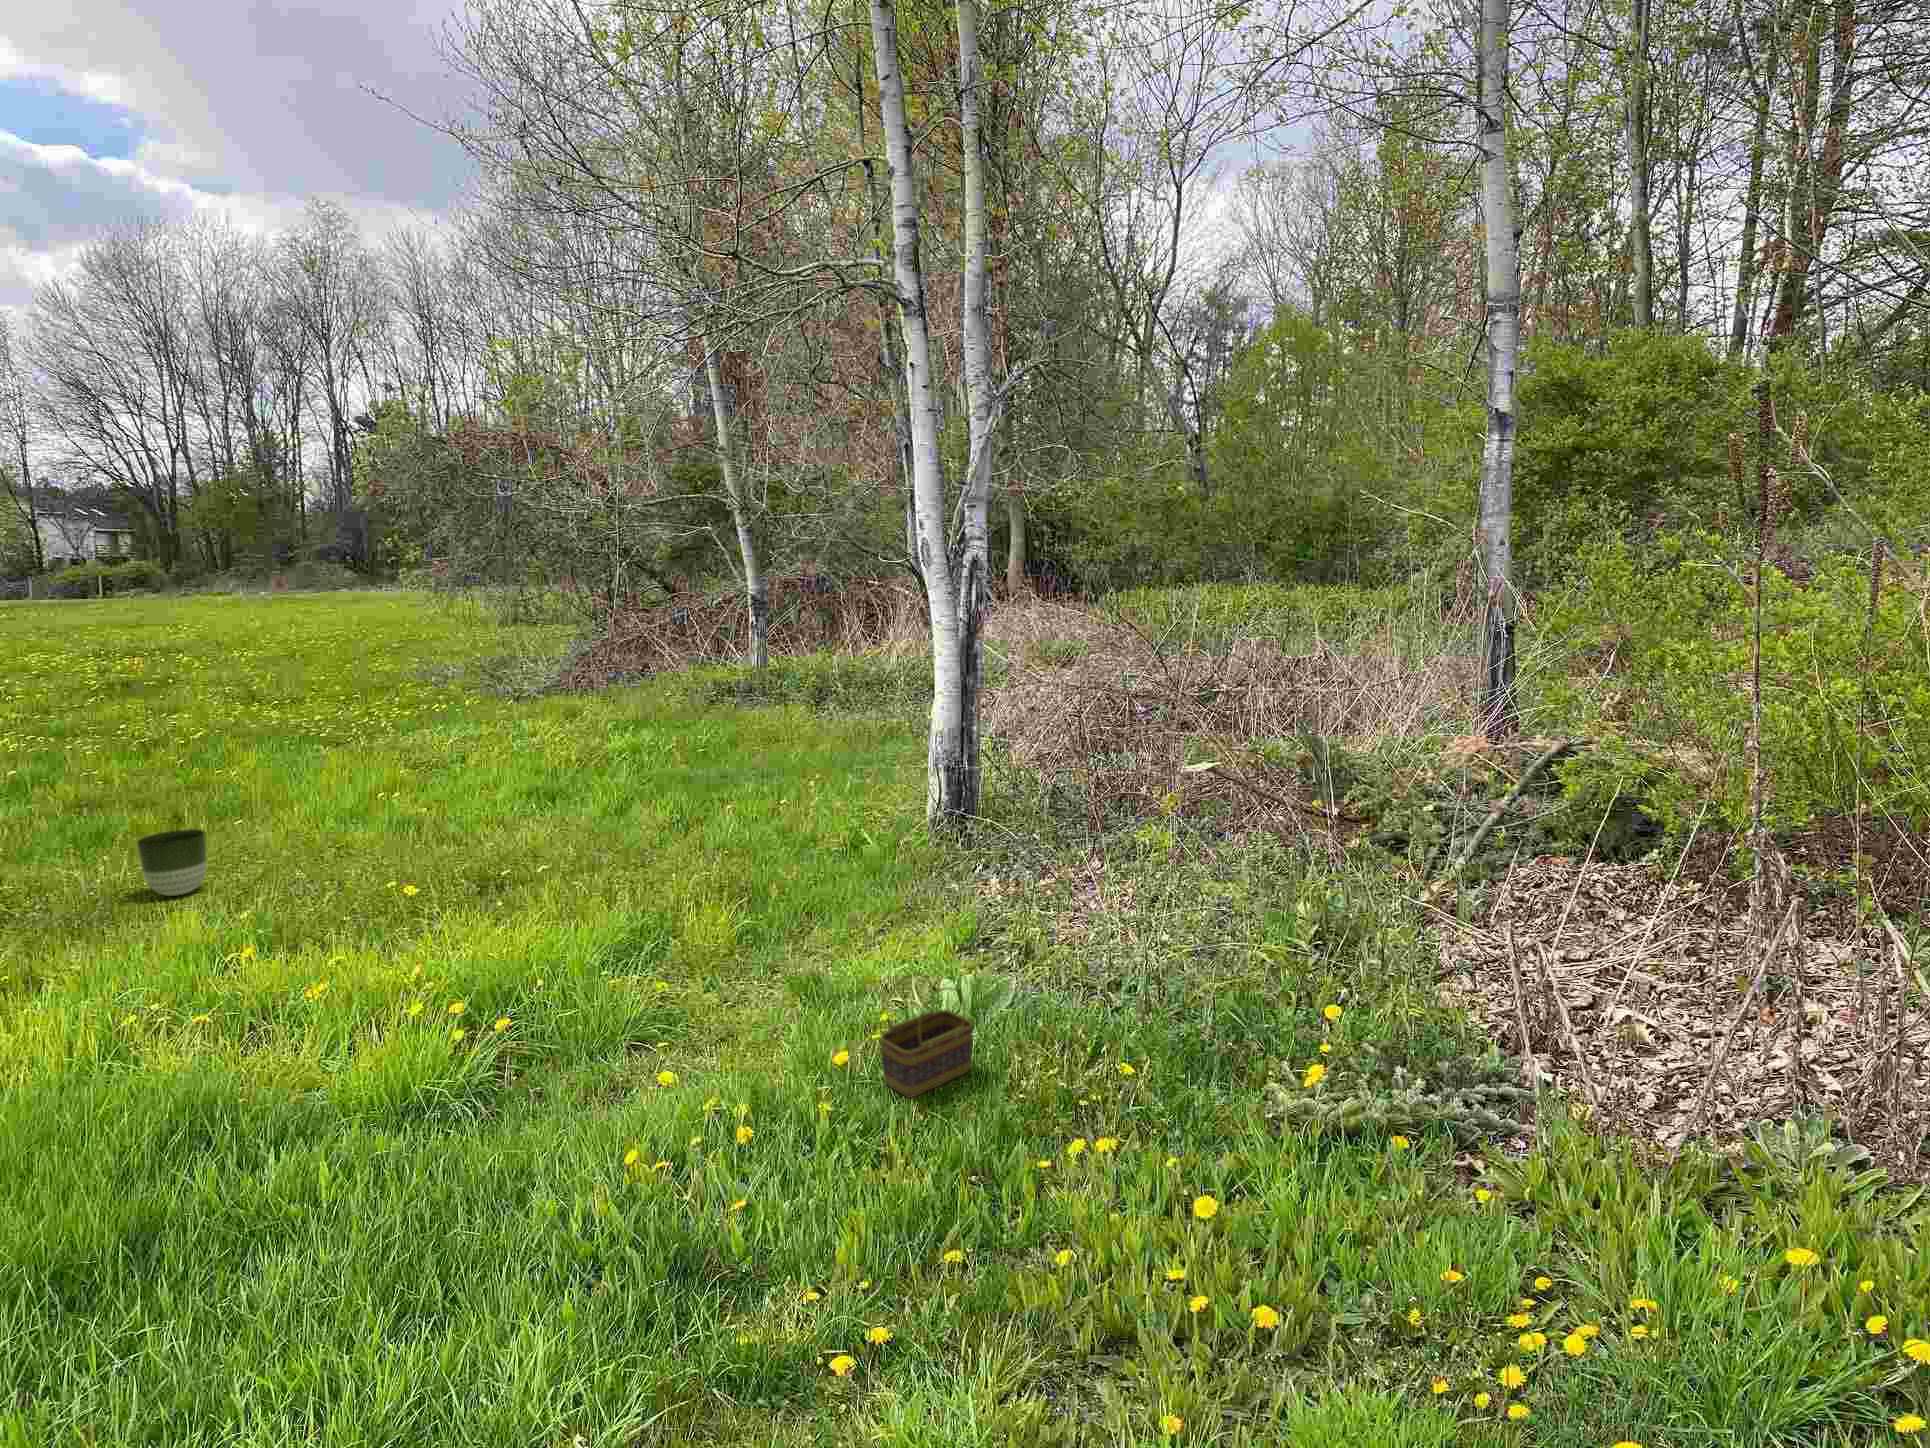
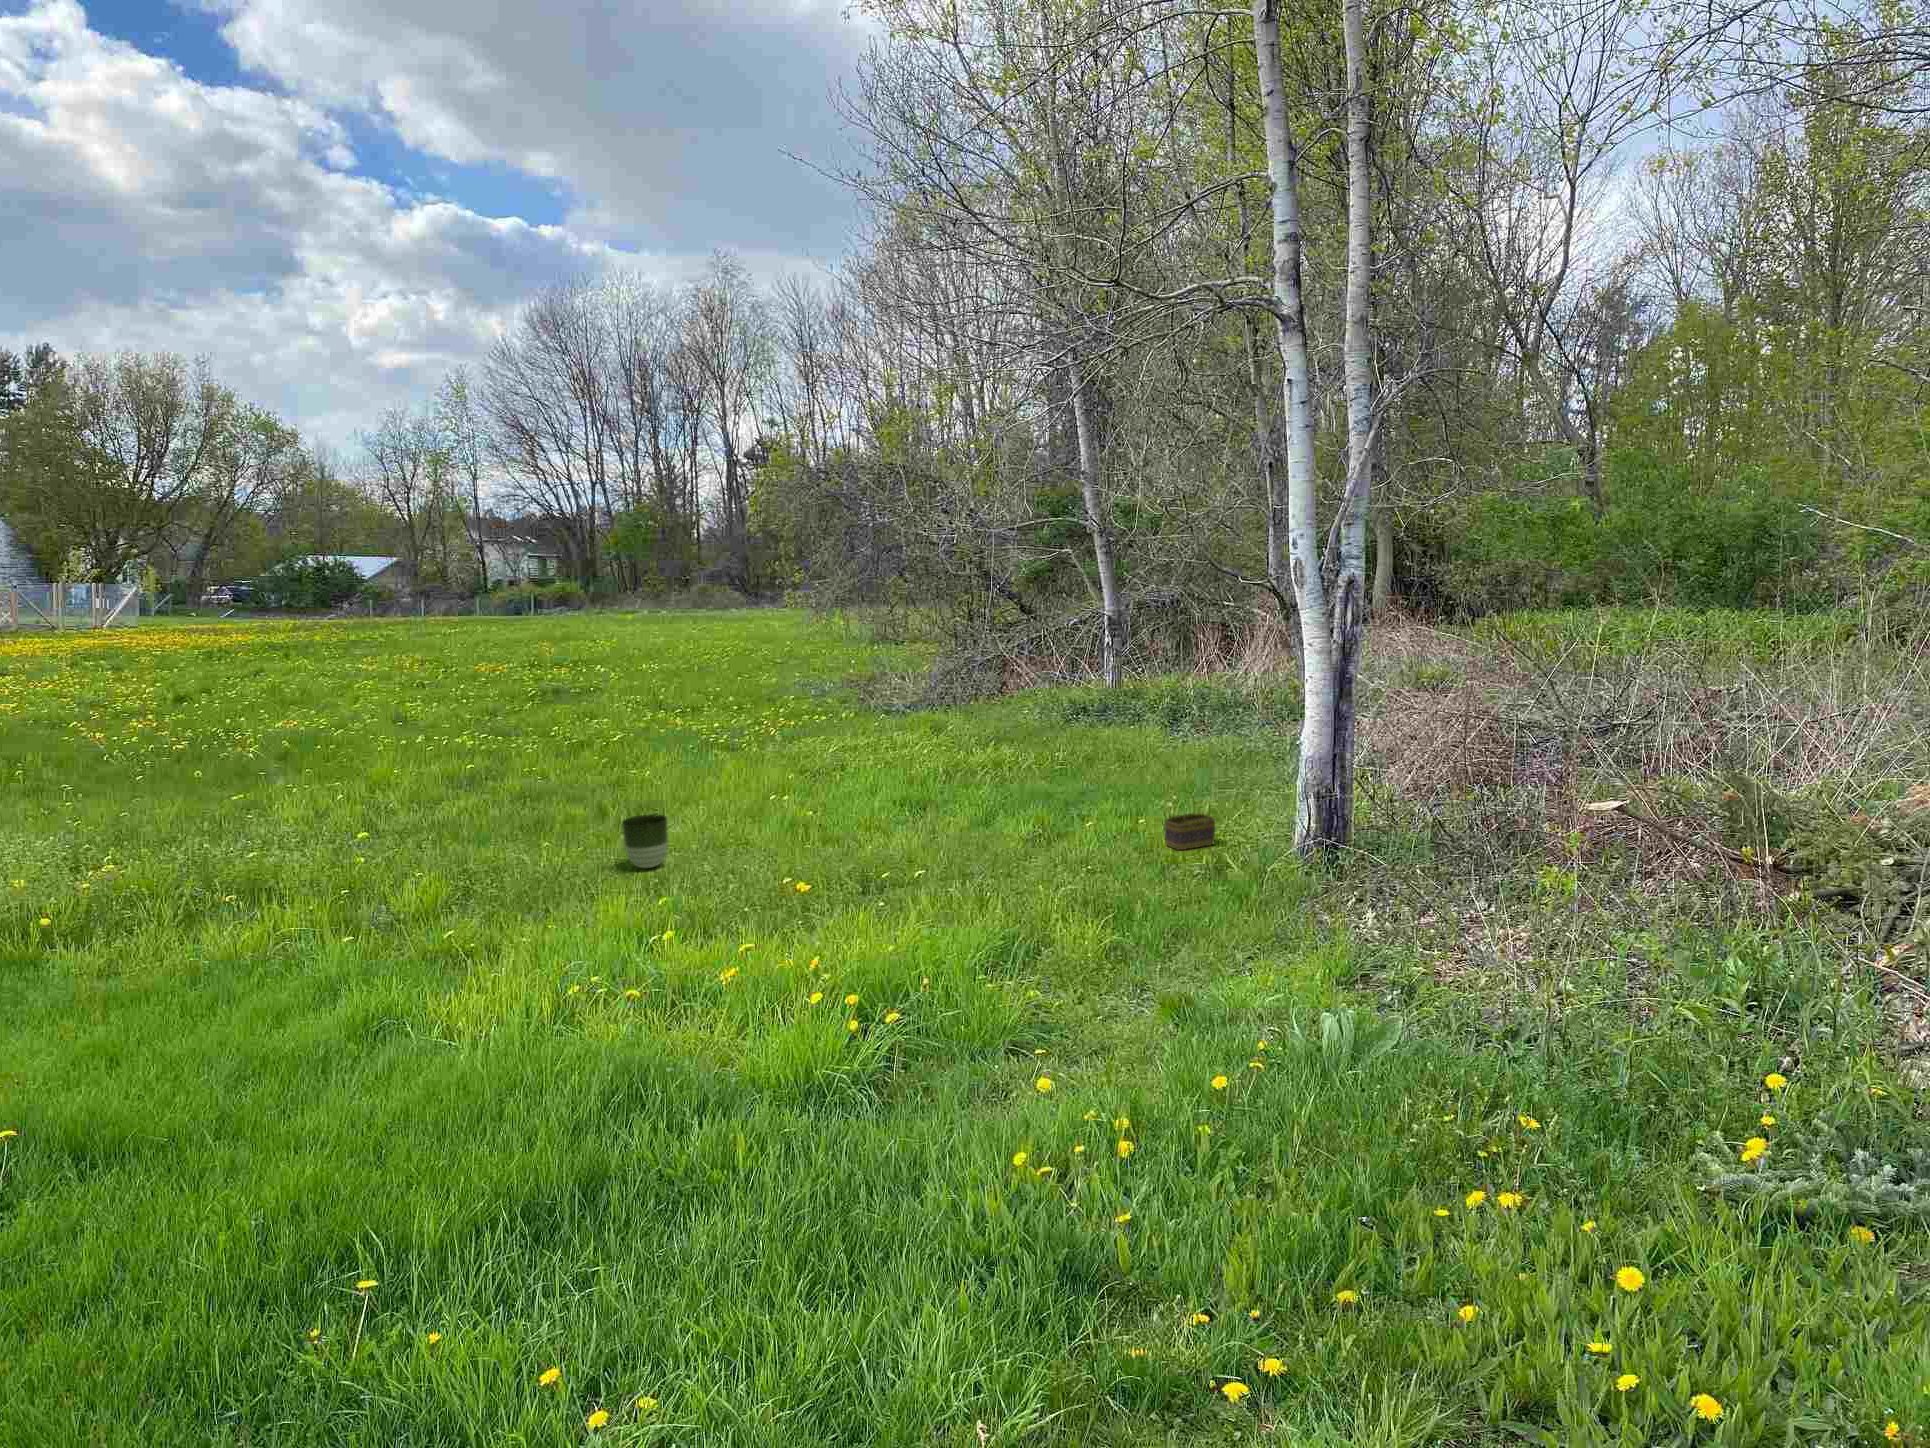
basket: present [880,973,973,1097] -> present [1164,791,1215,850]

